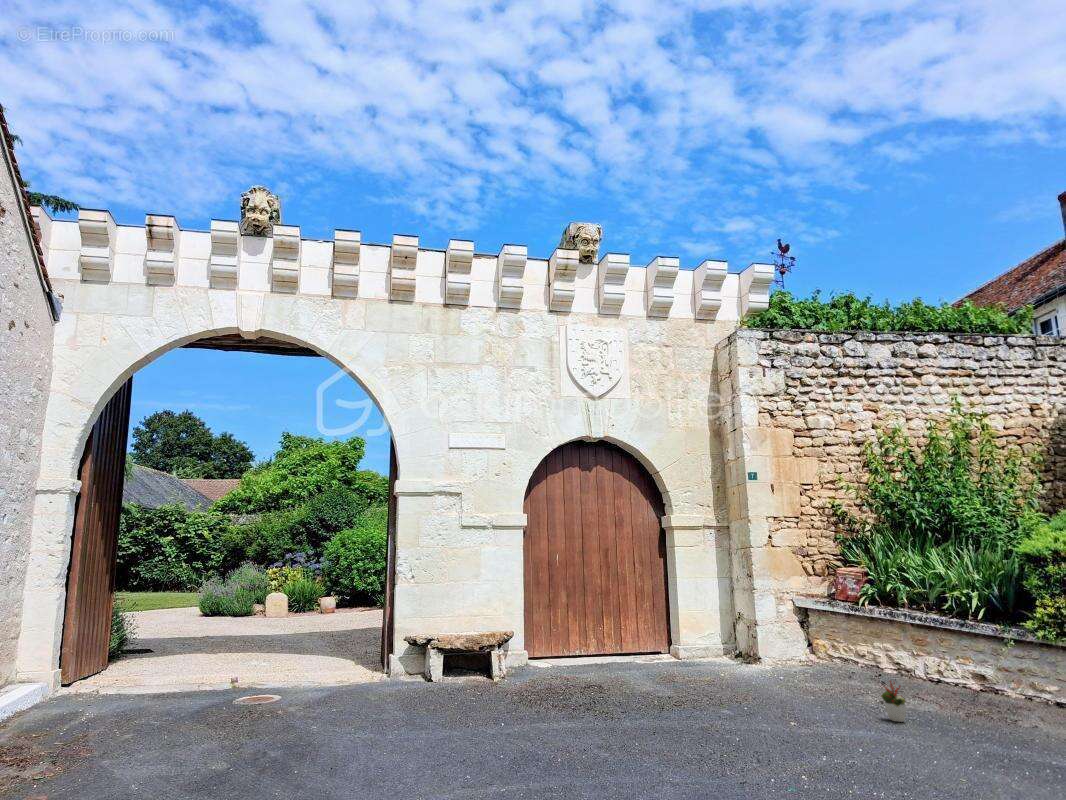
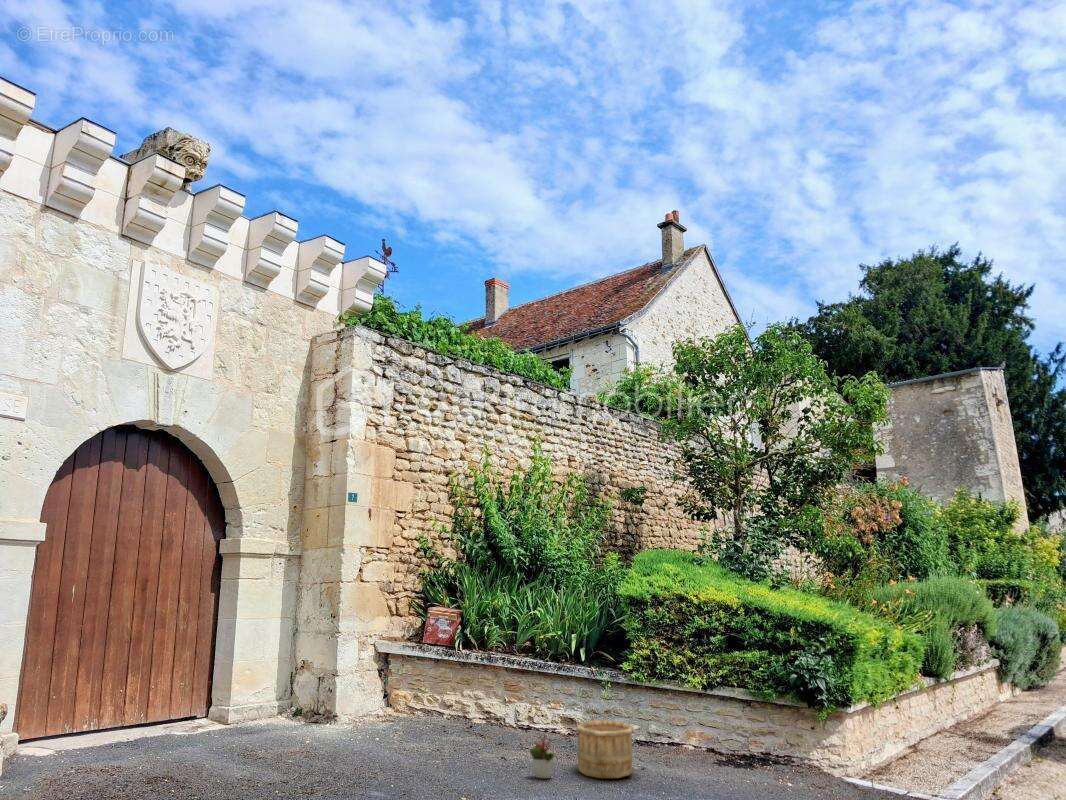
wooden bucket: none [935,674,1003,731] -> present [576,720,633,778]

